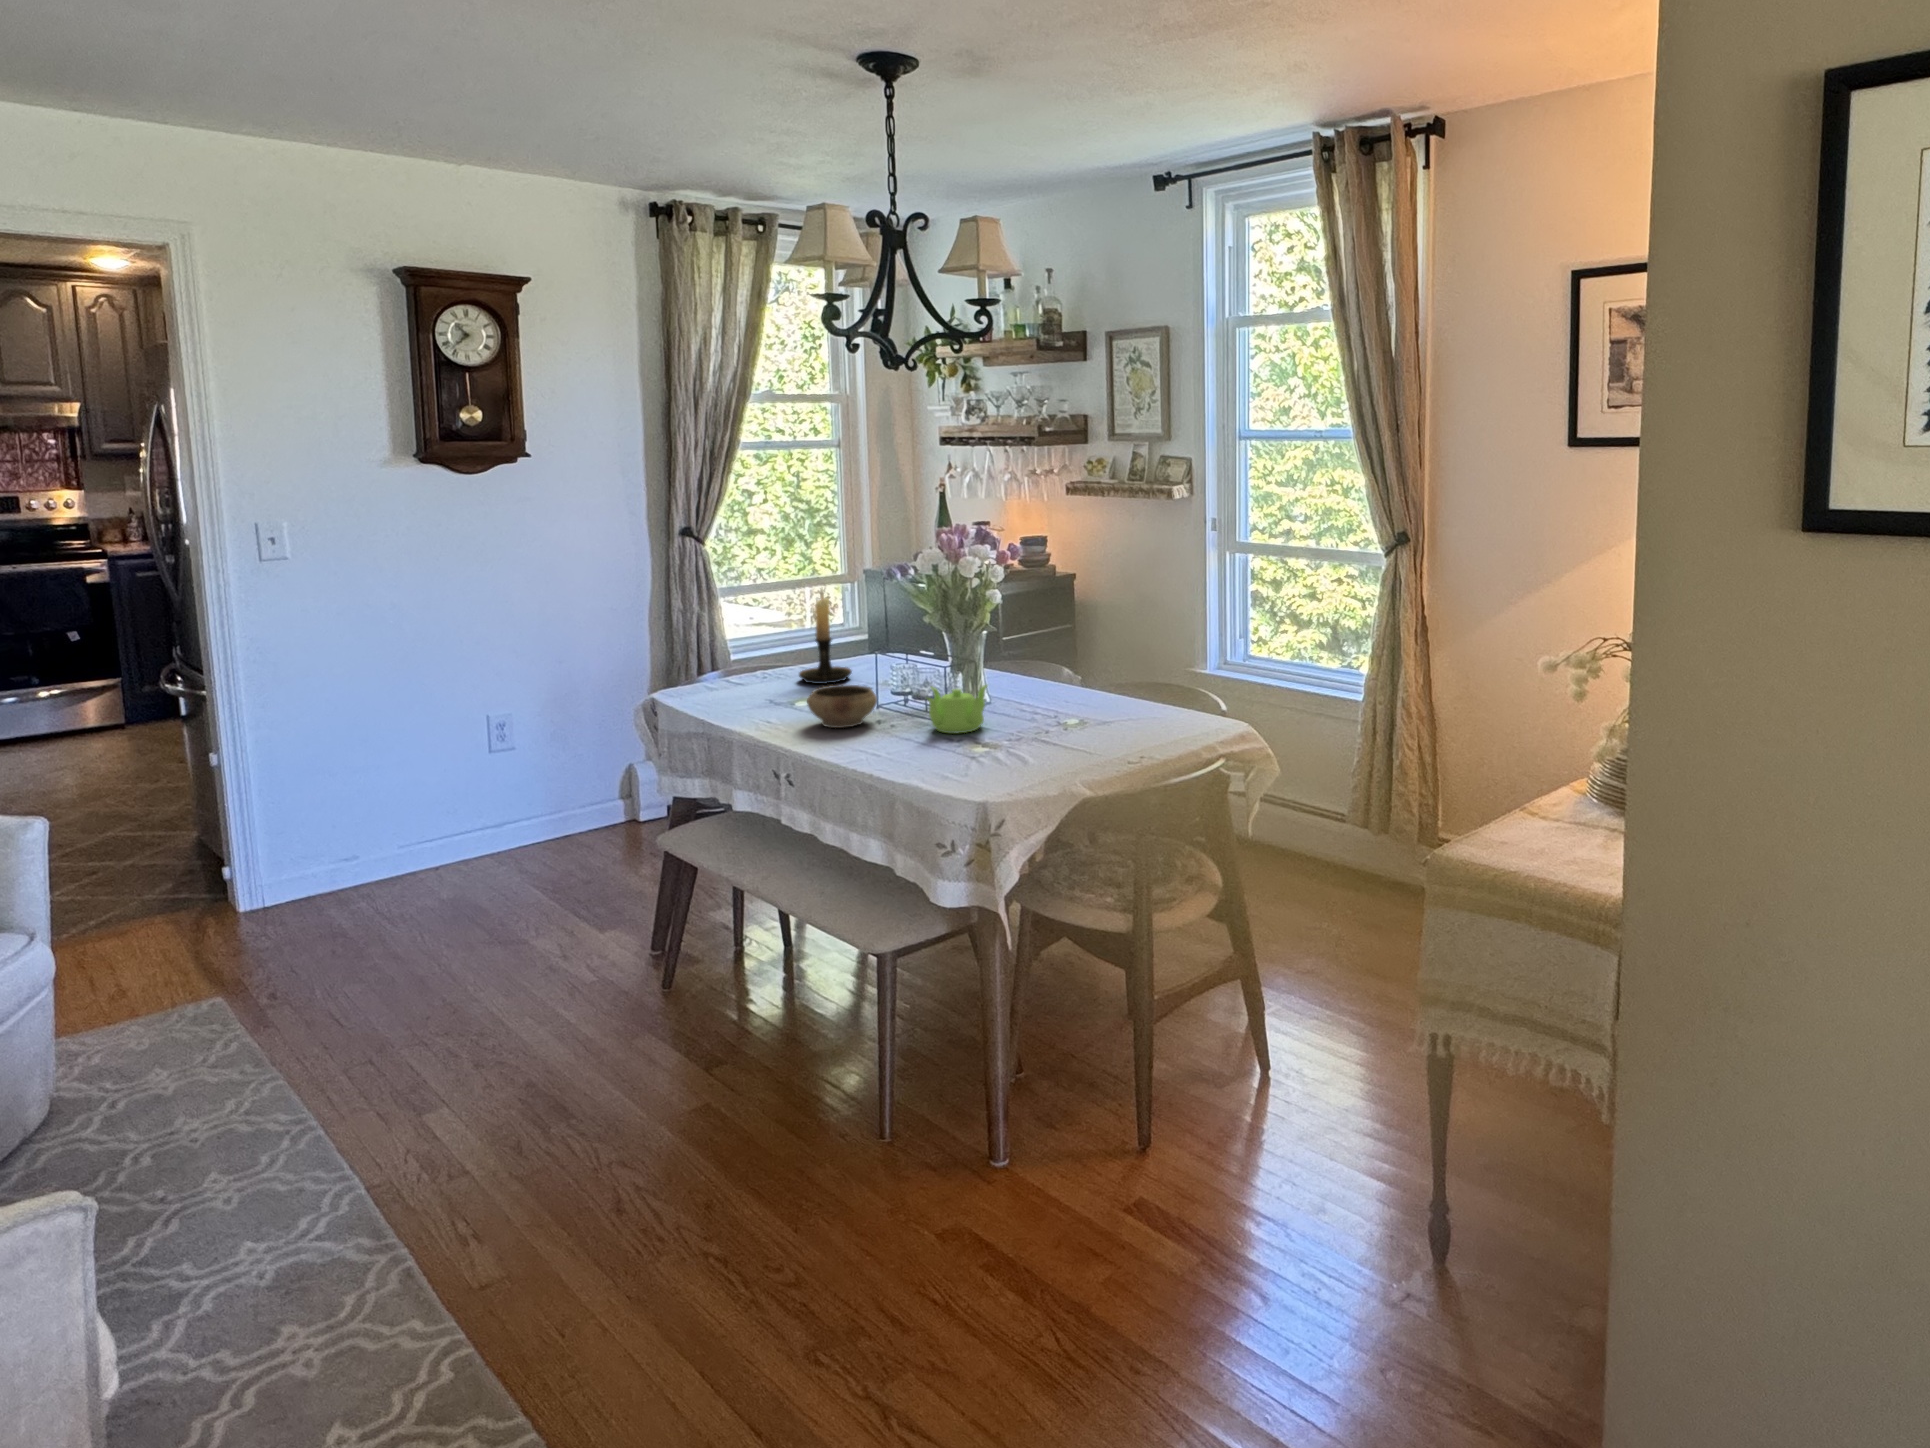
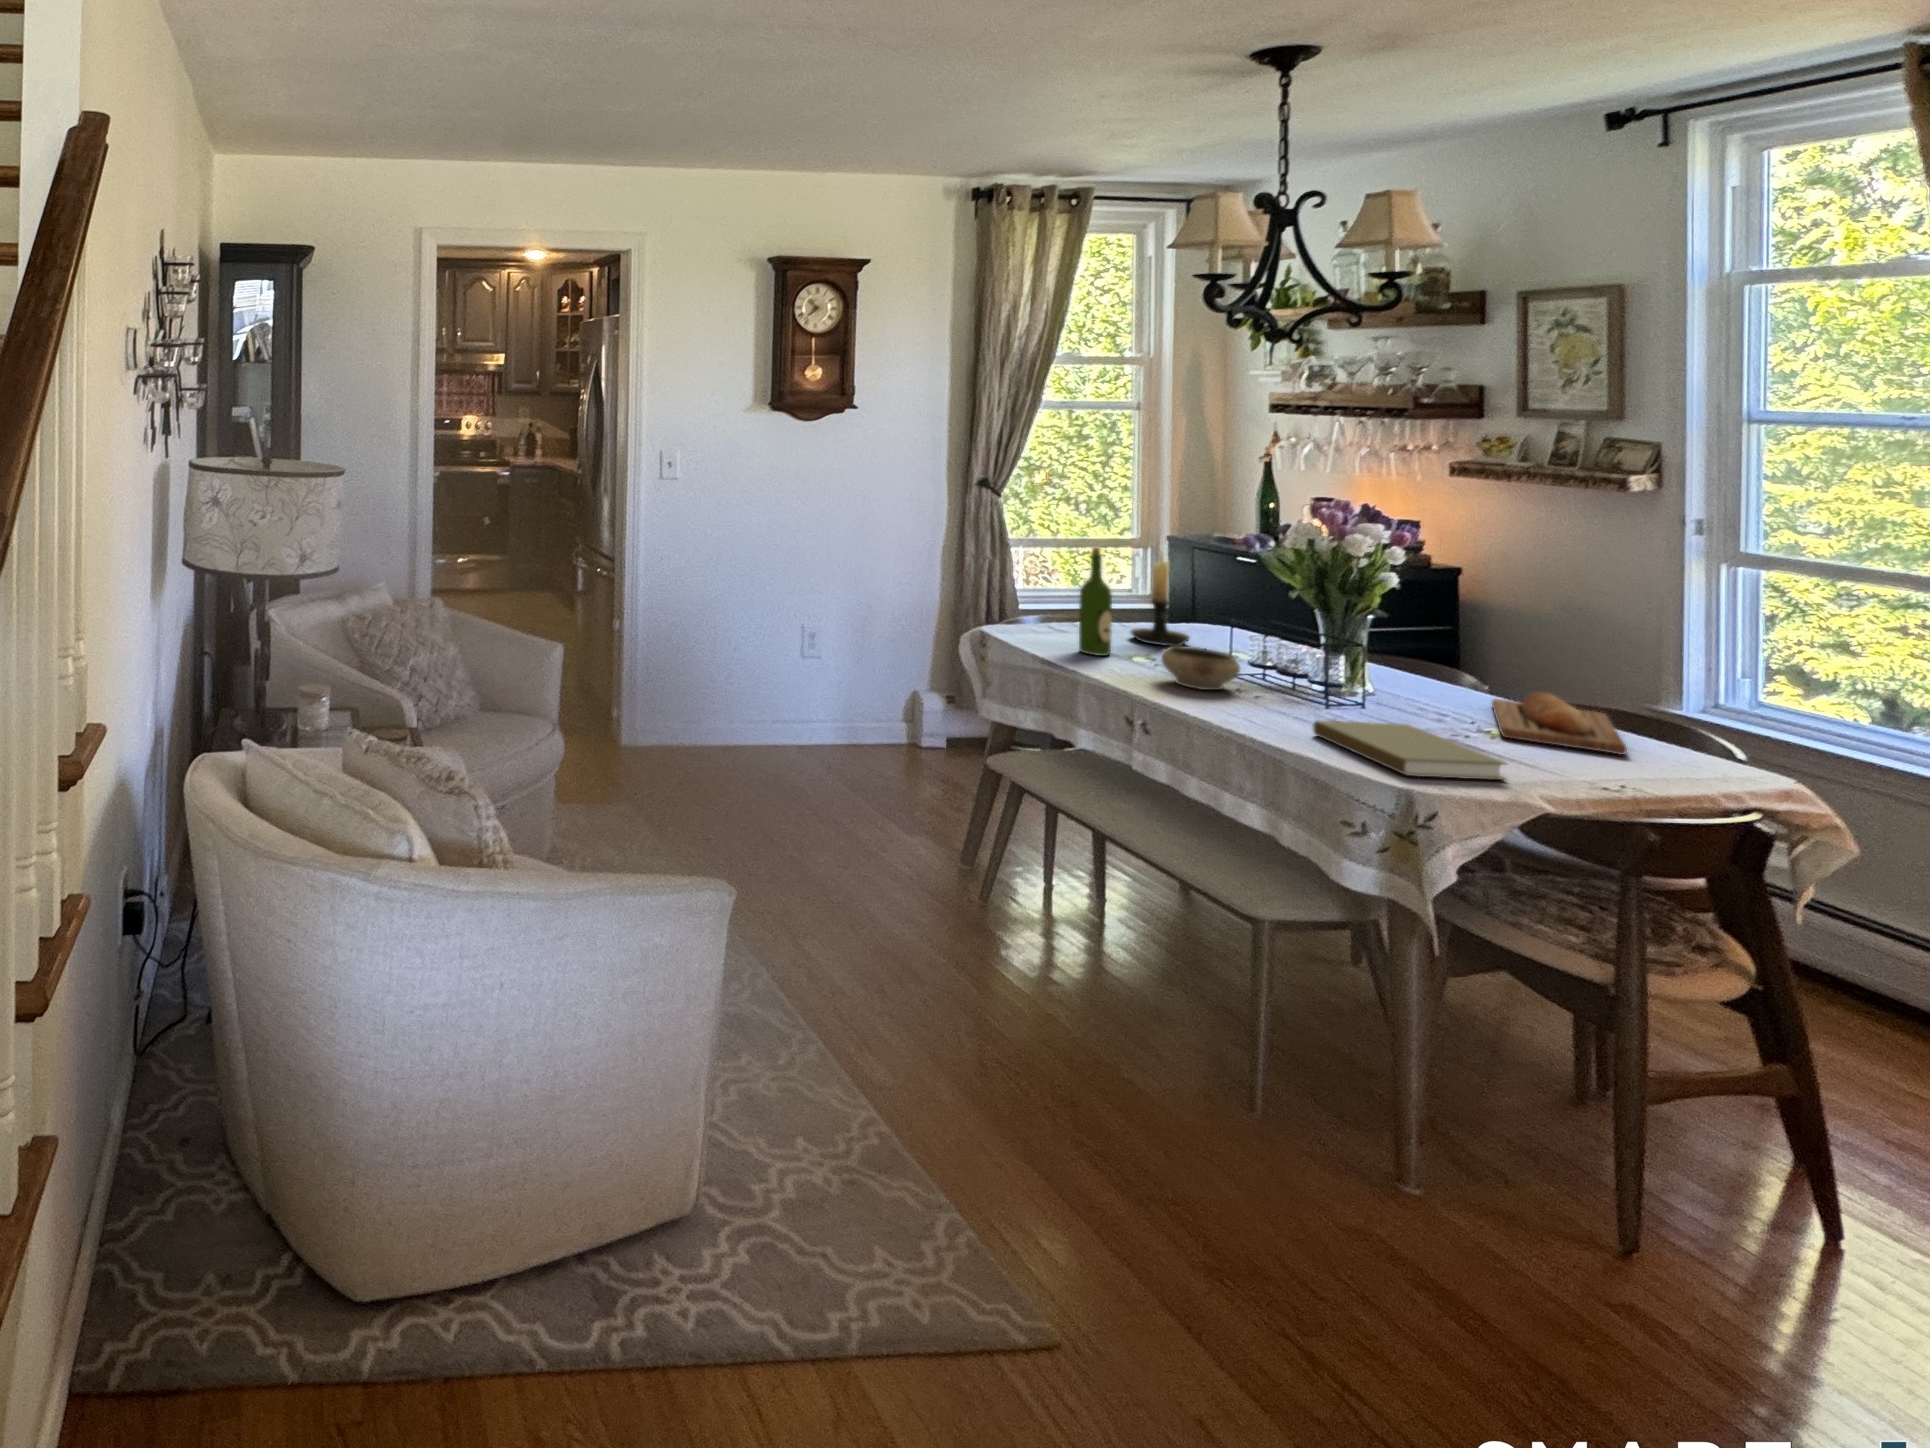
wine bottle: none [737,593,772,707] -> present [1079,547,1112,656]
bread loaf: none [1071,679,1152,726] -> present [1492,693,1627,755]
teapot: present [928,685,987,733] -> none [1306,664,1383,719]
book: none [925,731,1065,787] -> present [1313,721,1506,780]

